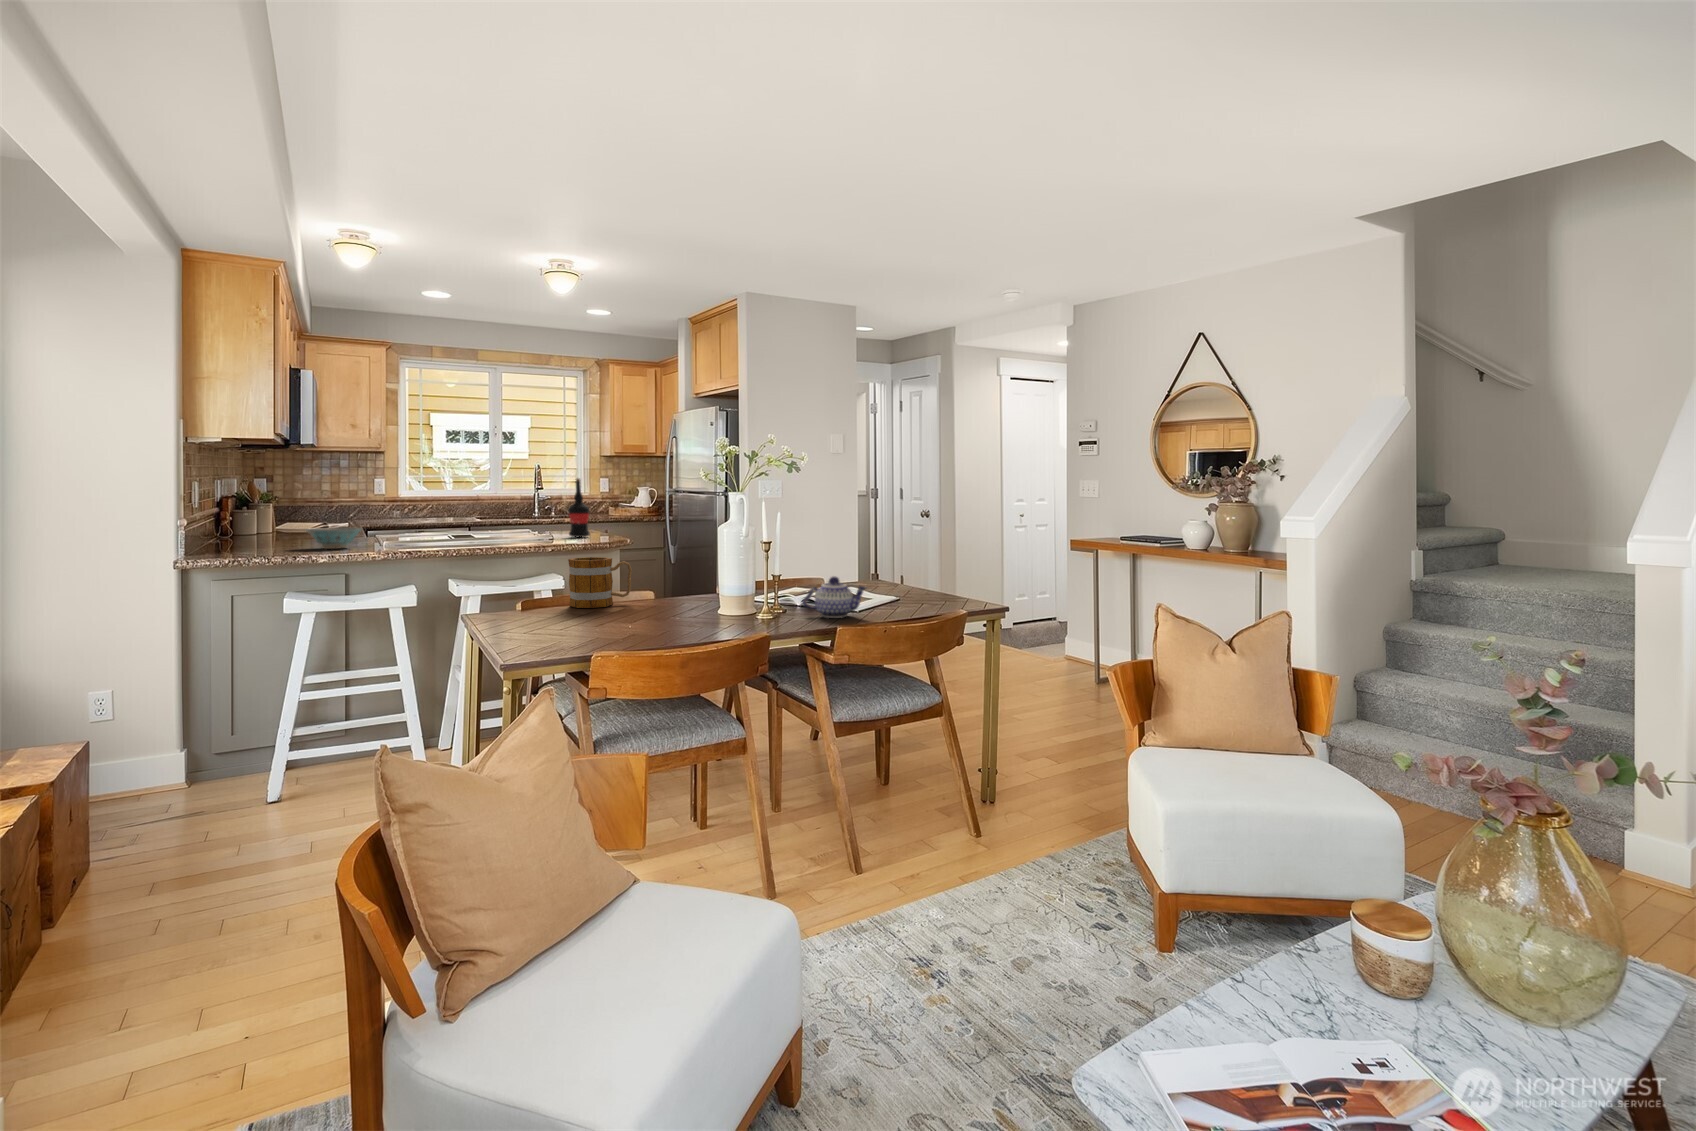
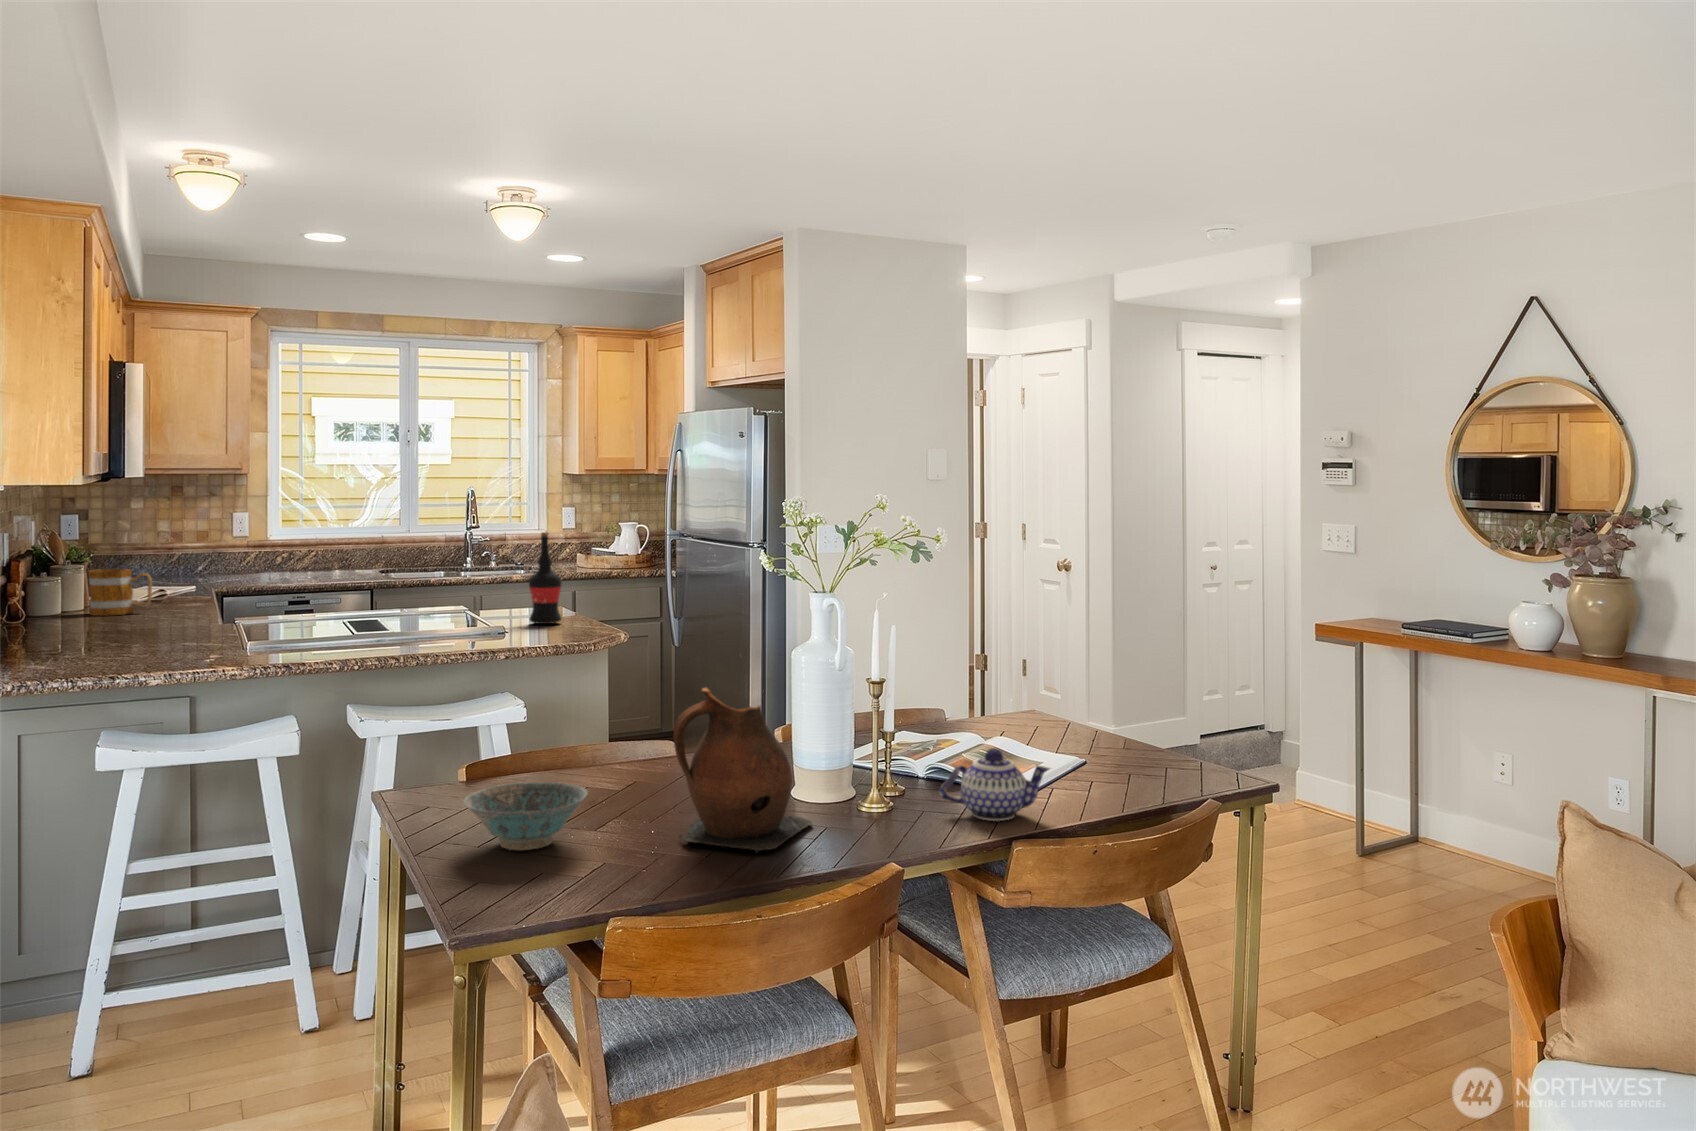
ceramic bowl: present [306,528,362,549] -> present [464,782,588,850]
ceramic pitcher: none [637,536,724,630] -> present [673,688,812,853]
mug: present [568,557,632,608] -> present [89,569,152,616]

